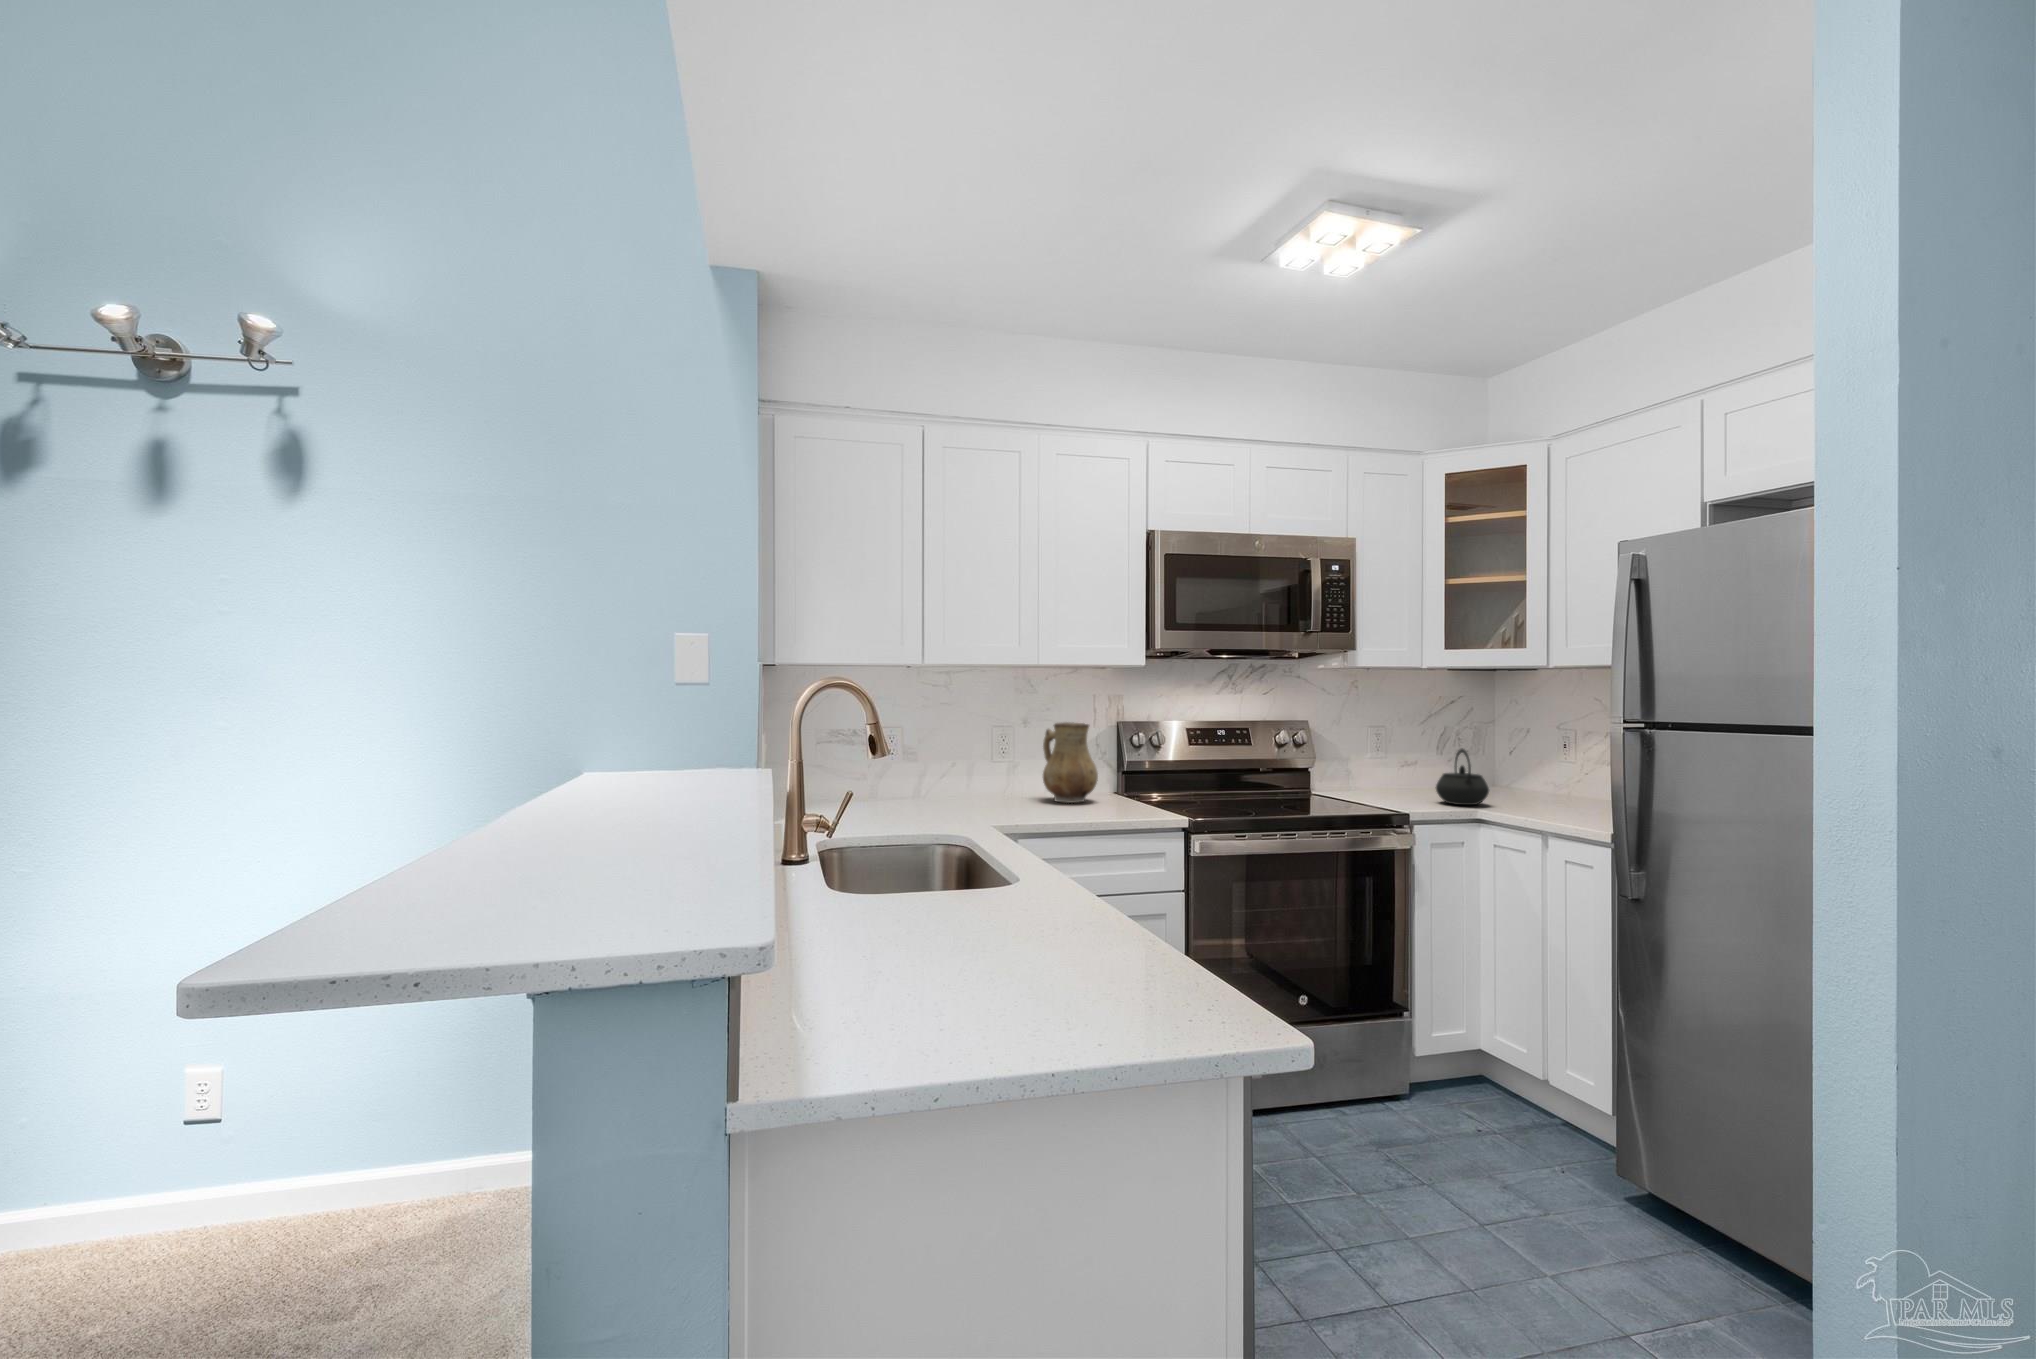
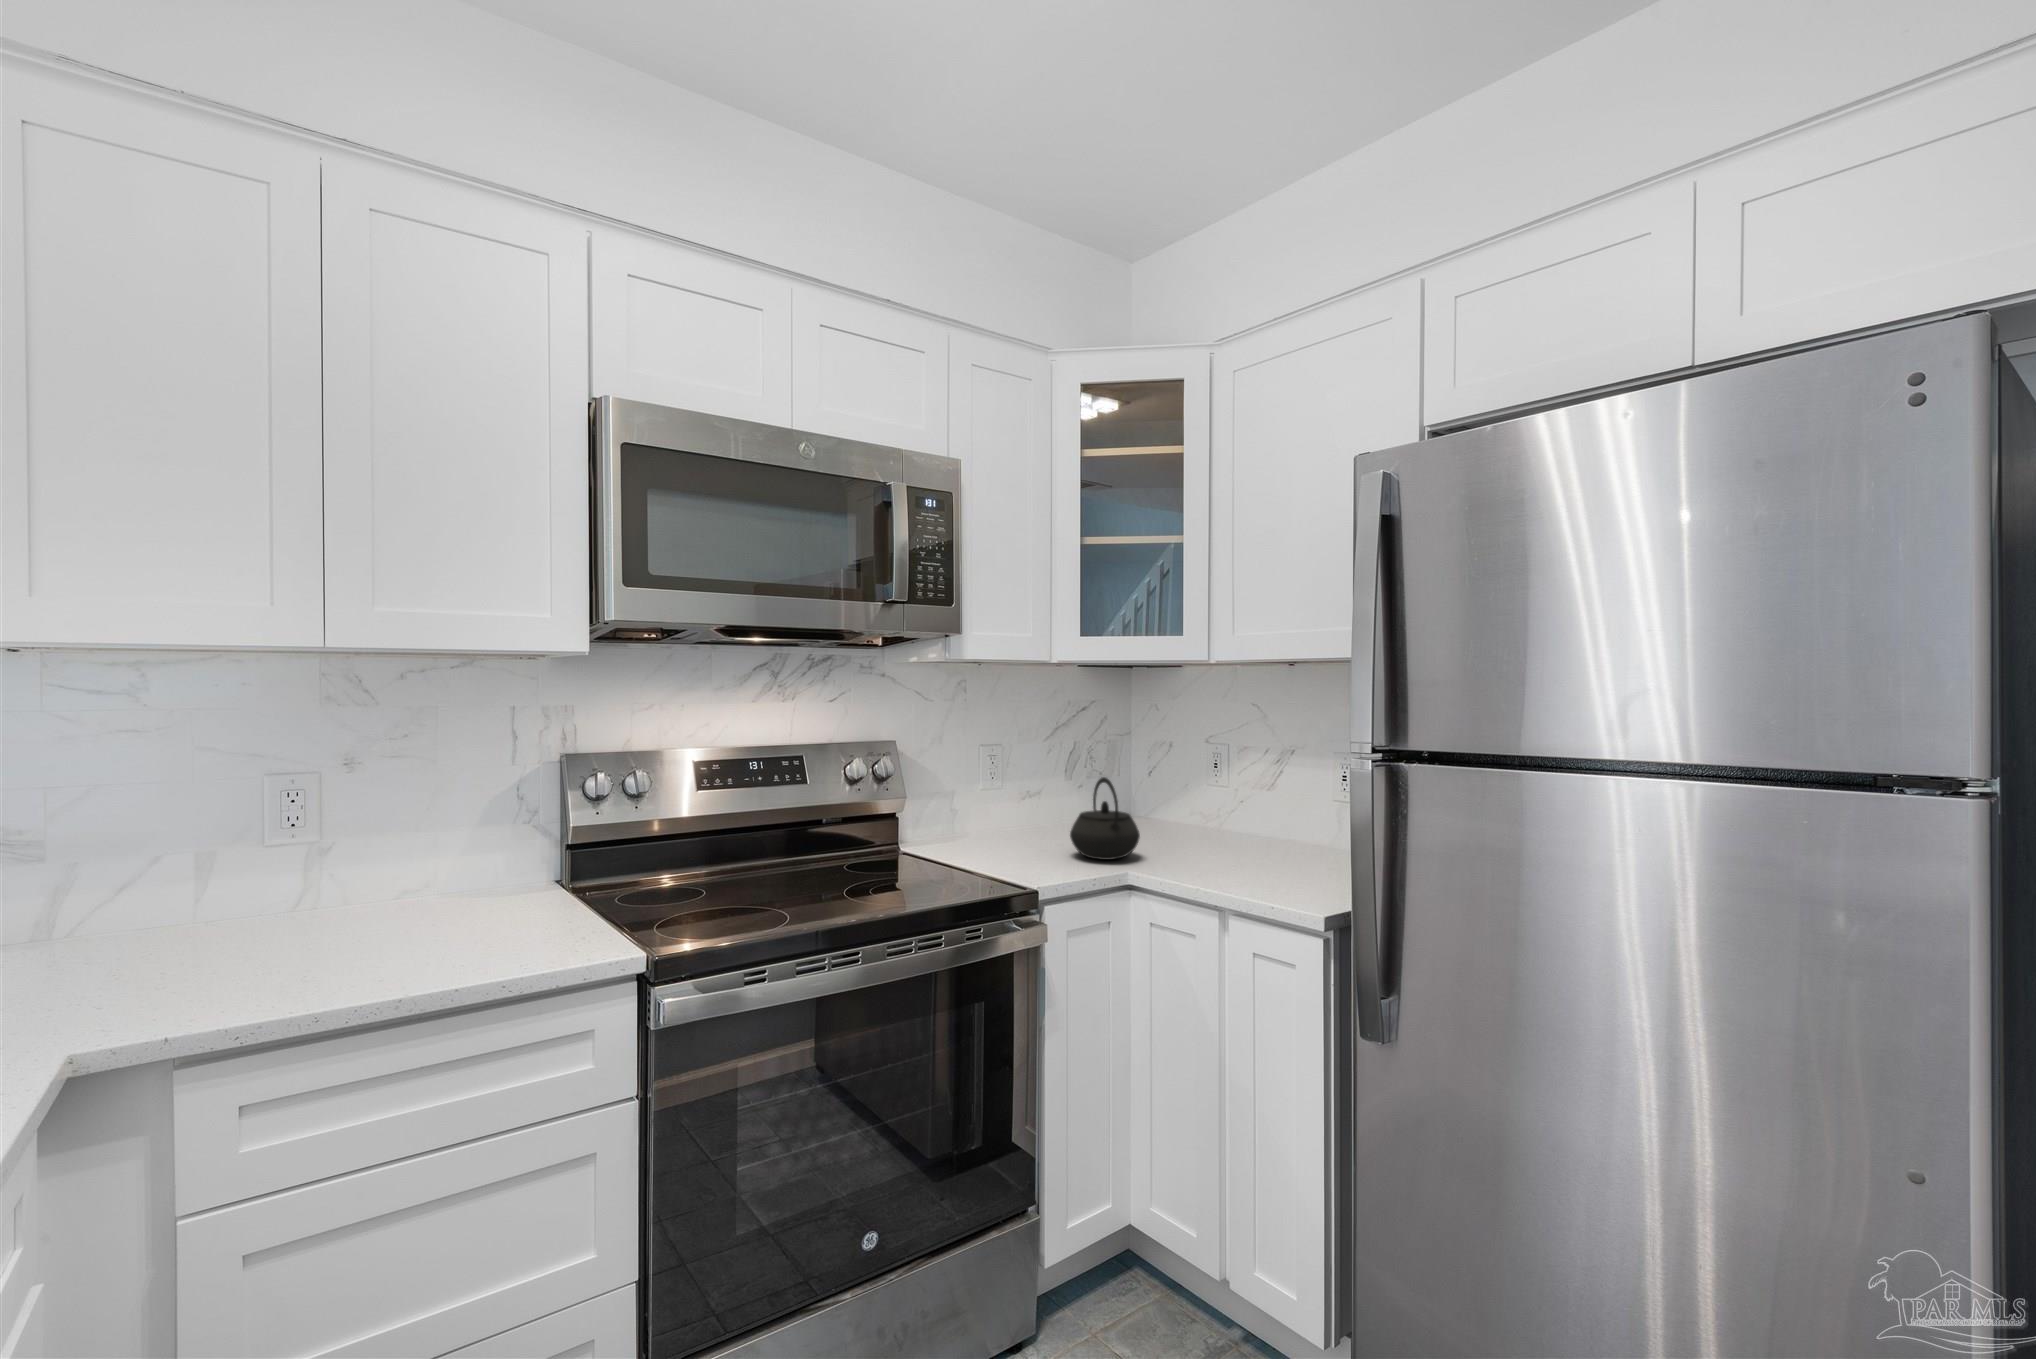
ceramic pitcher: present [1043,722,1098,803] -> none [369,763,497,925]

